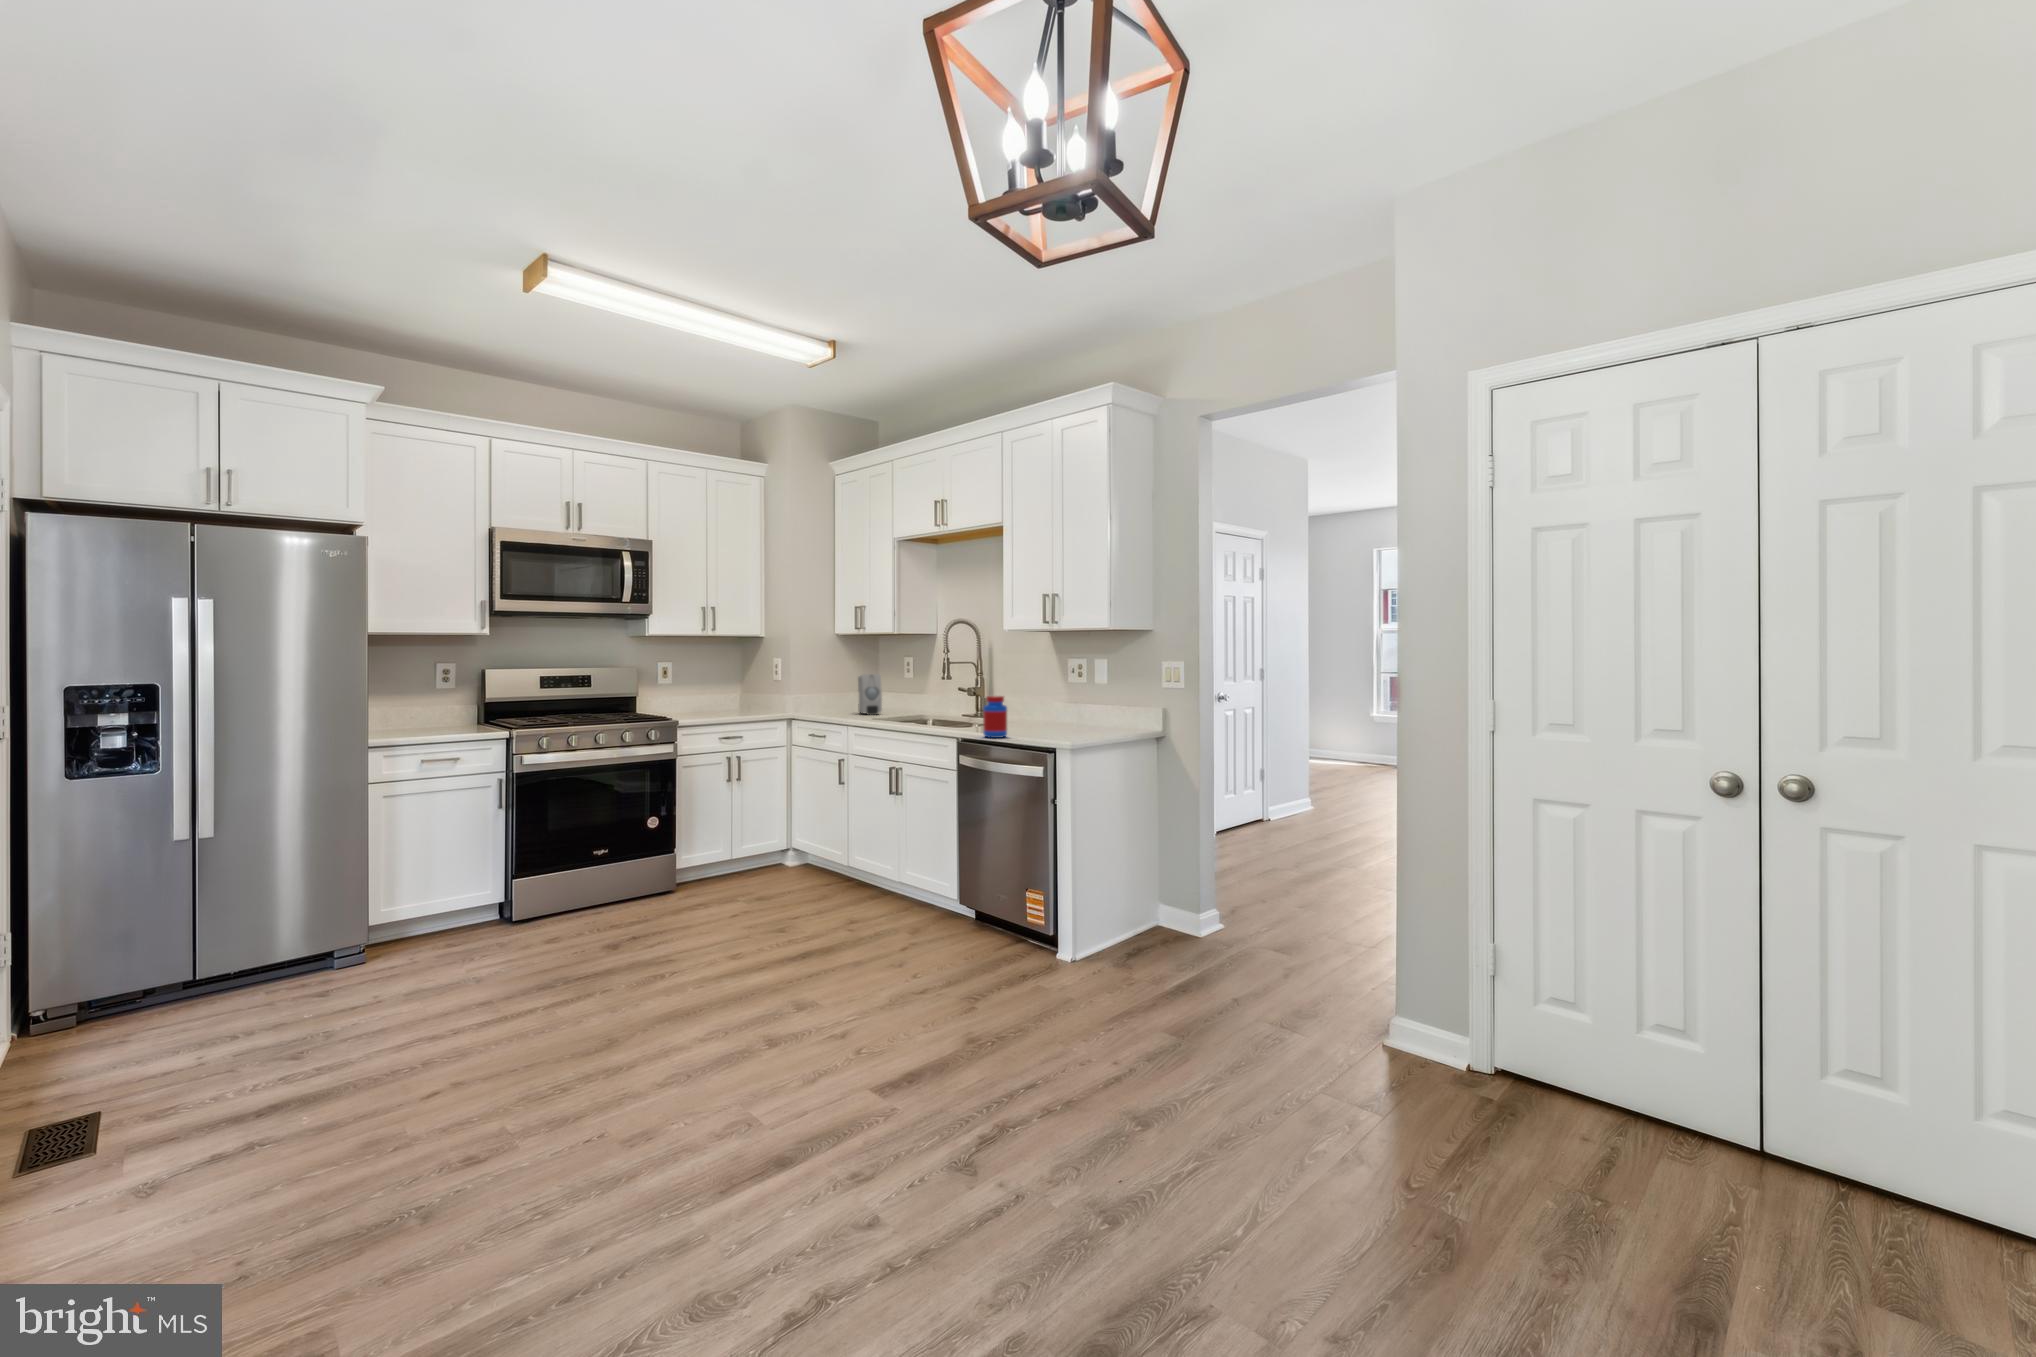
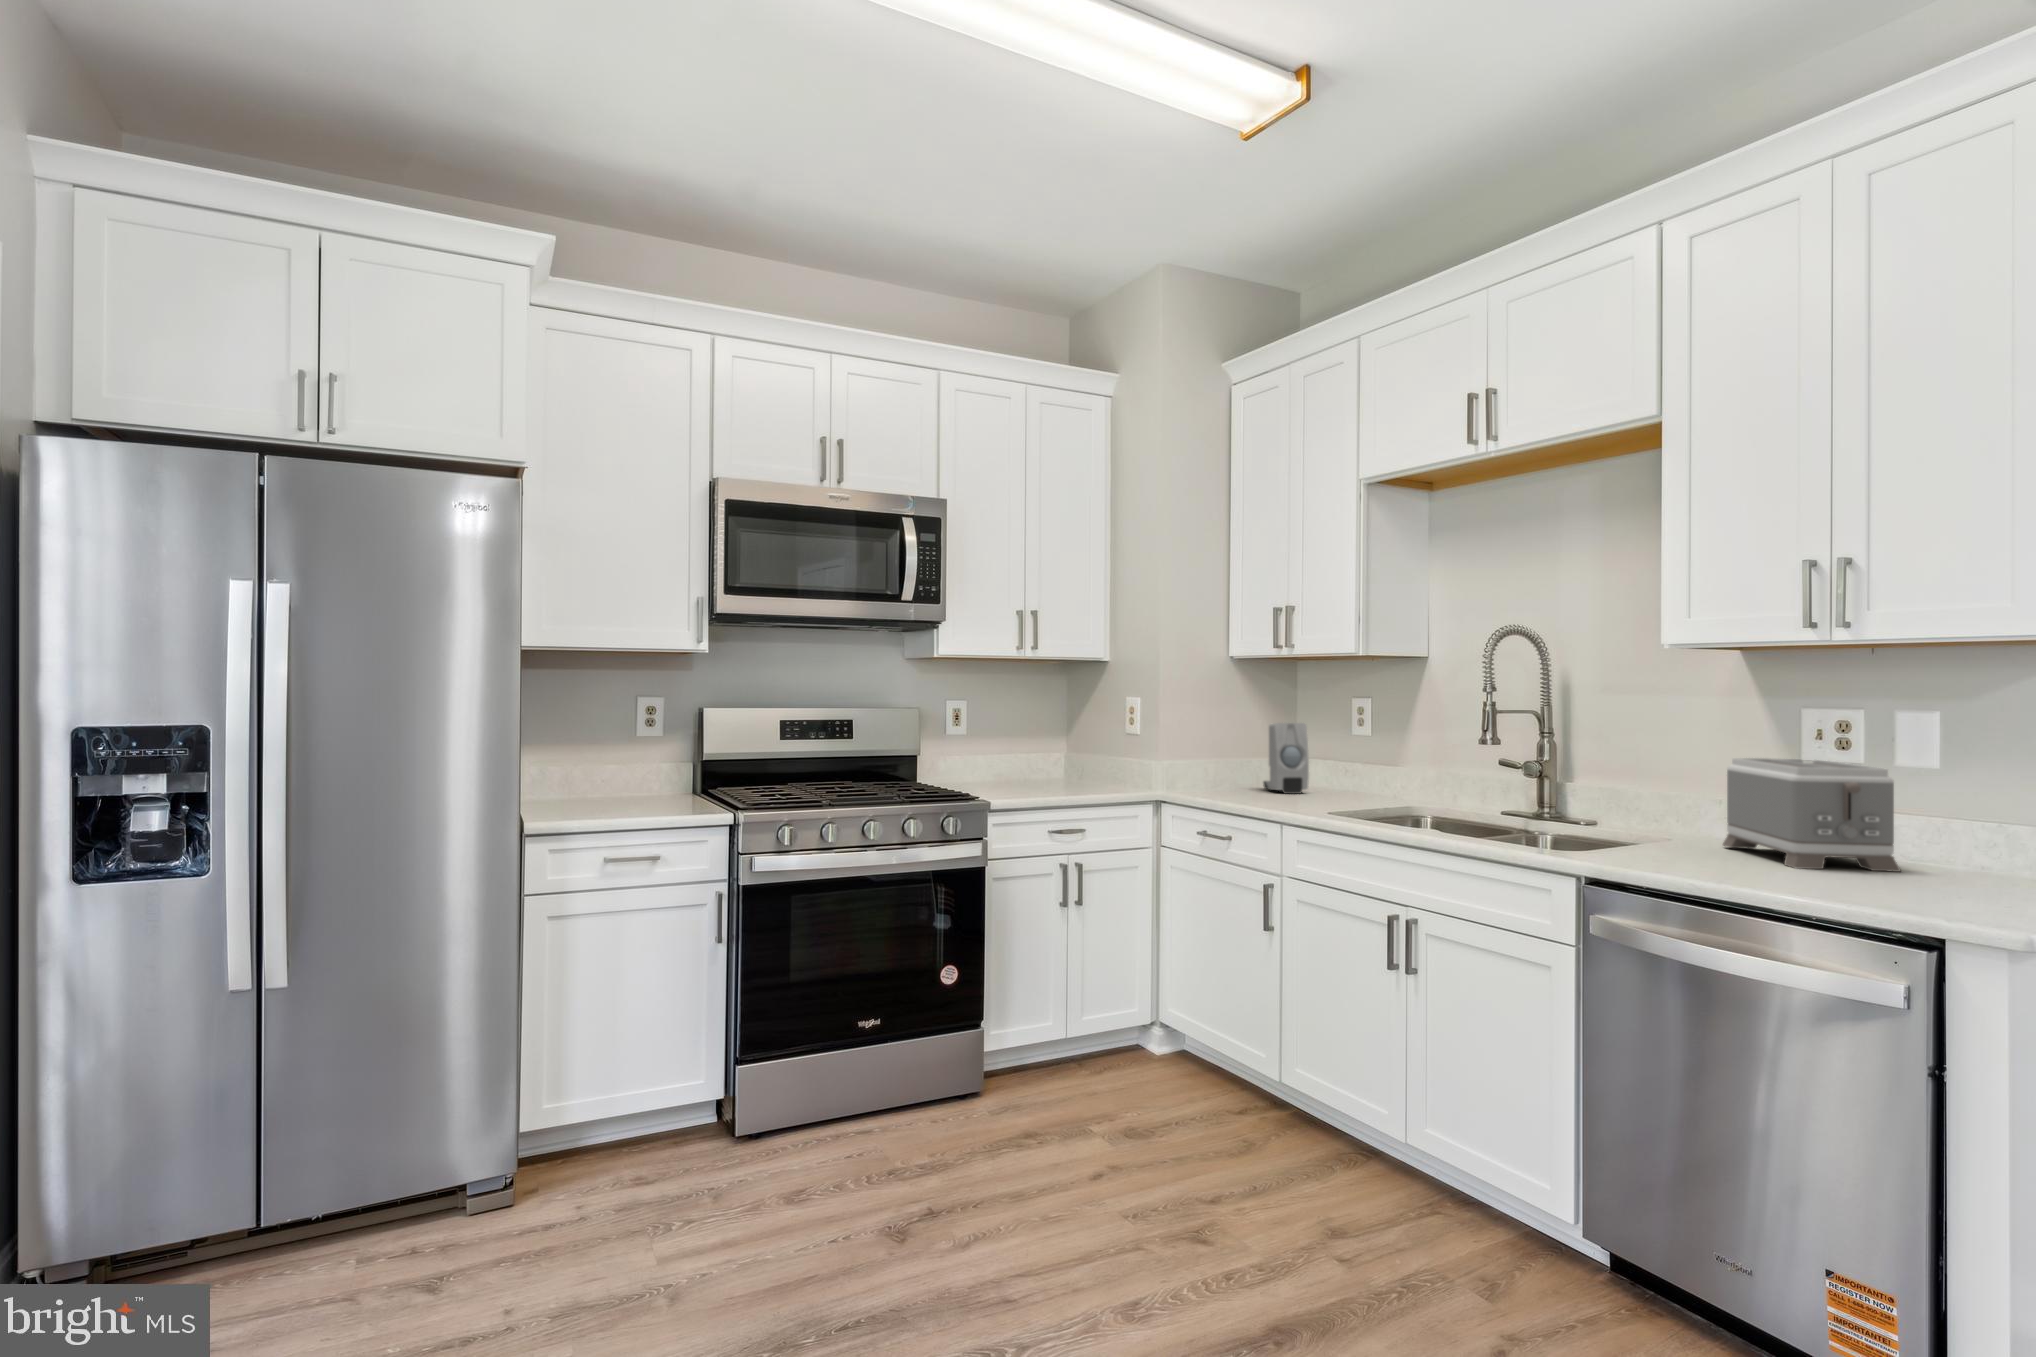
toaster: none [1040,687,1091,735] -> present [1723,758,1900,872]
jar: present [983,696,1007,738] -> none [1645,777,1706,872]

